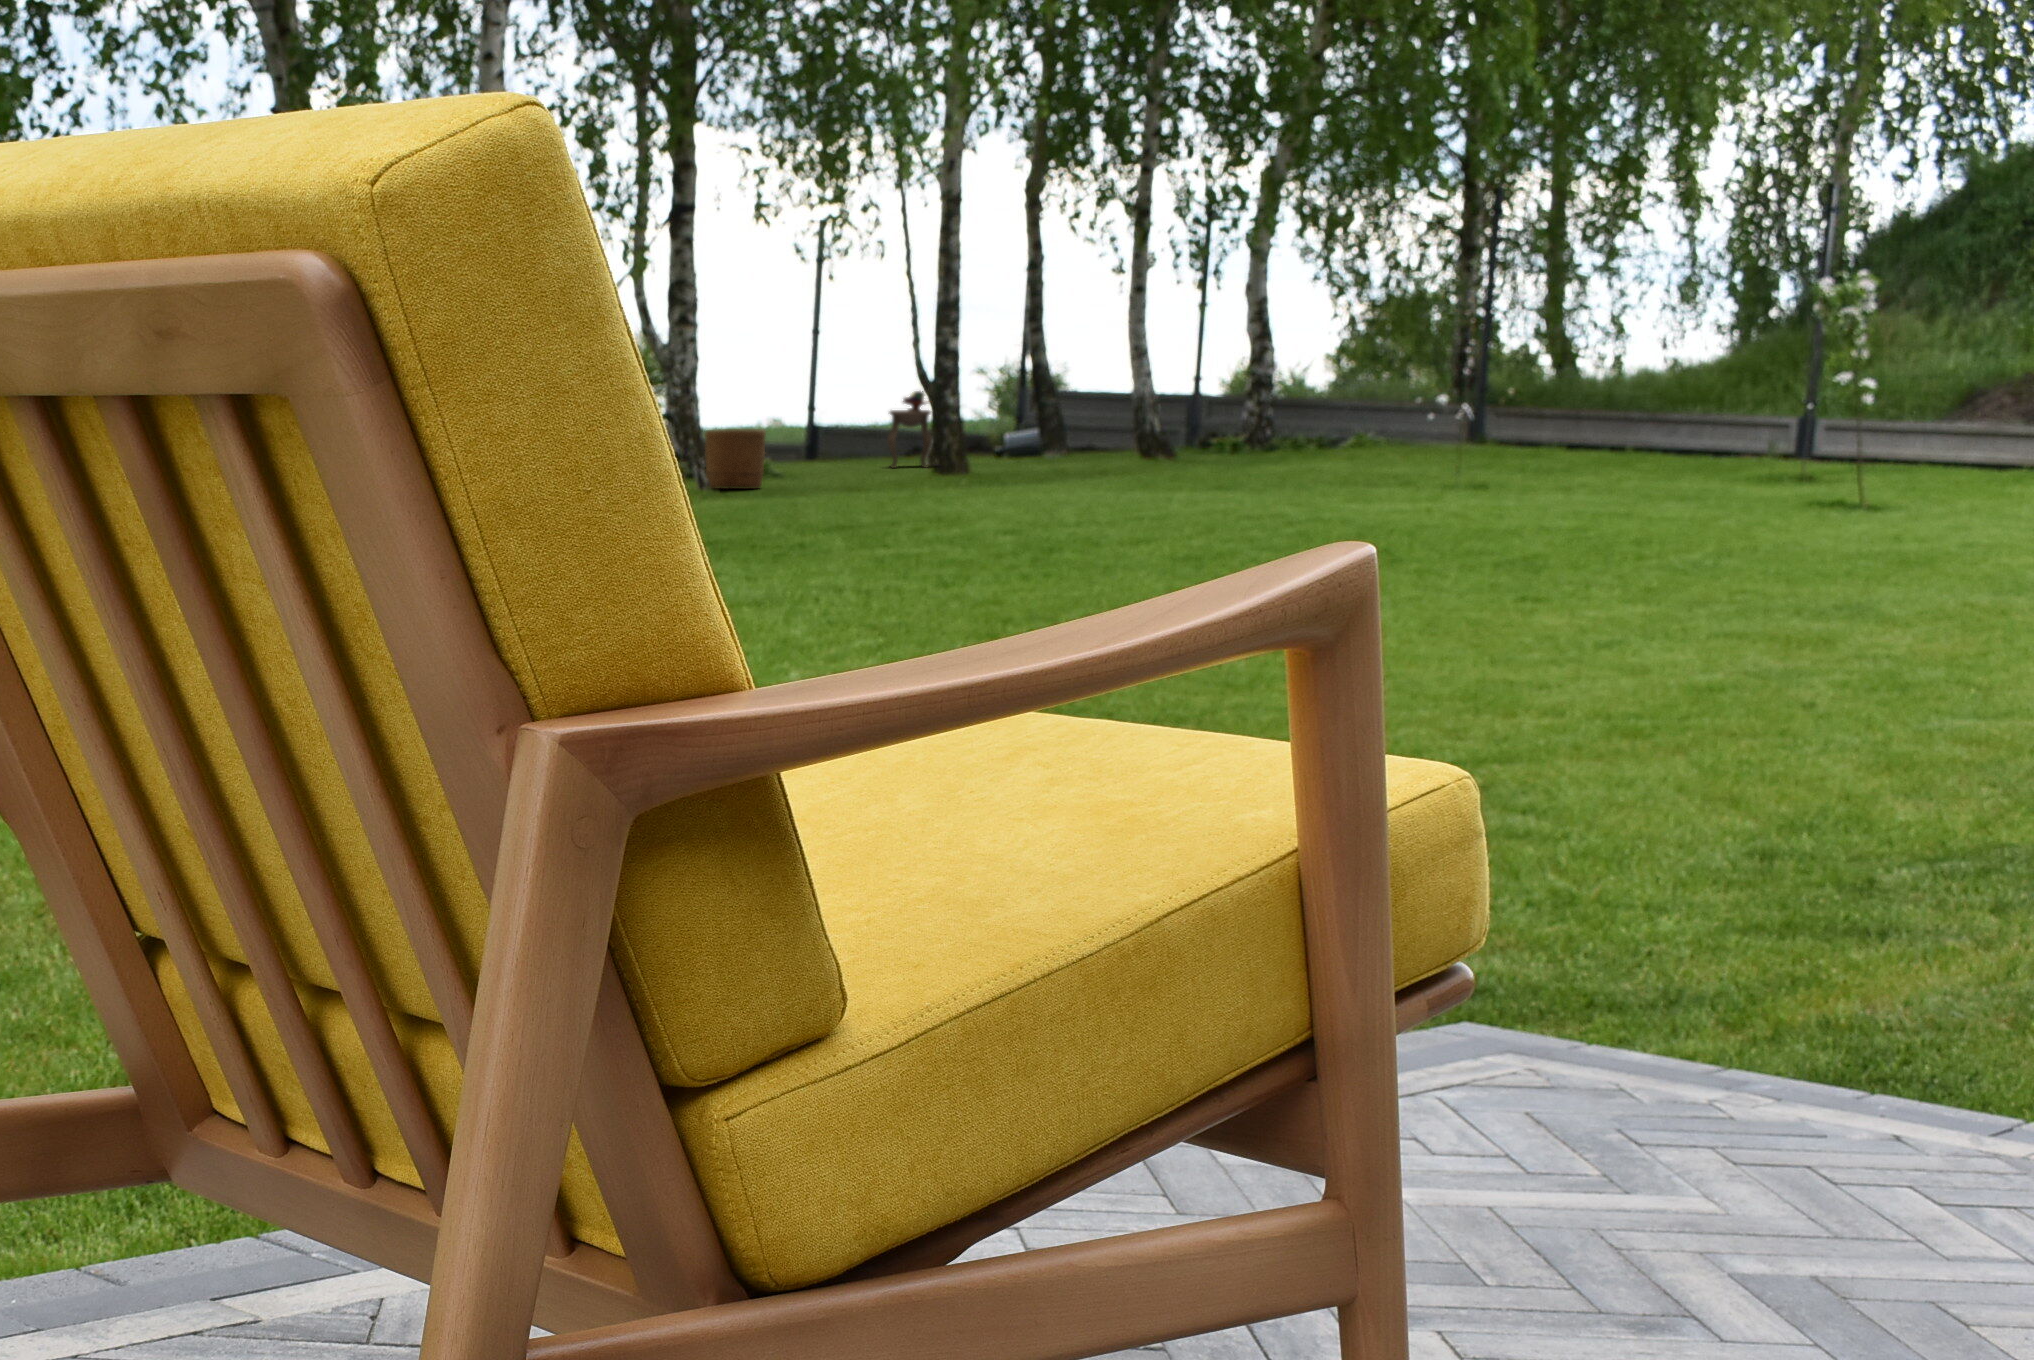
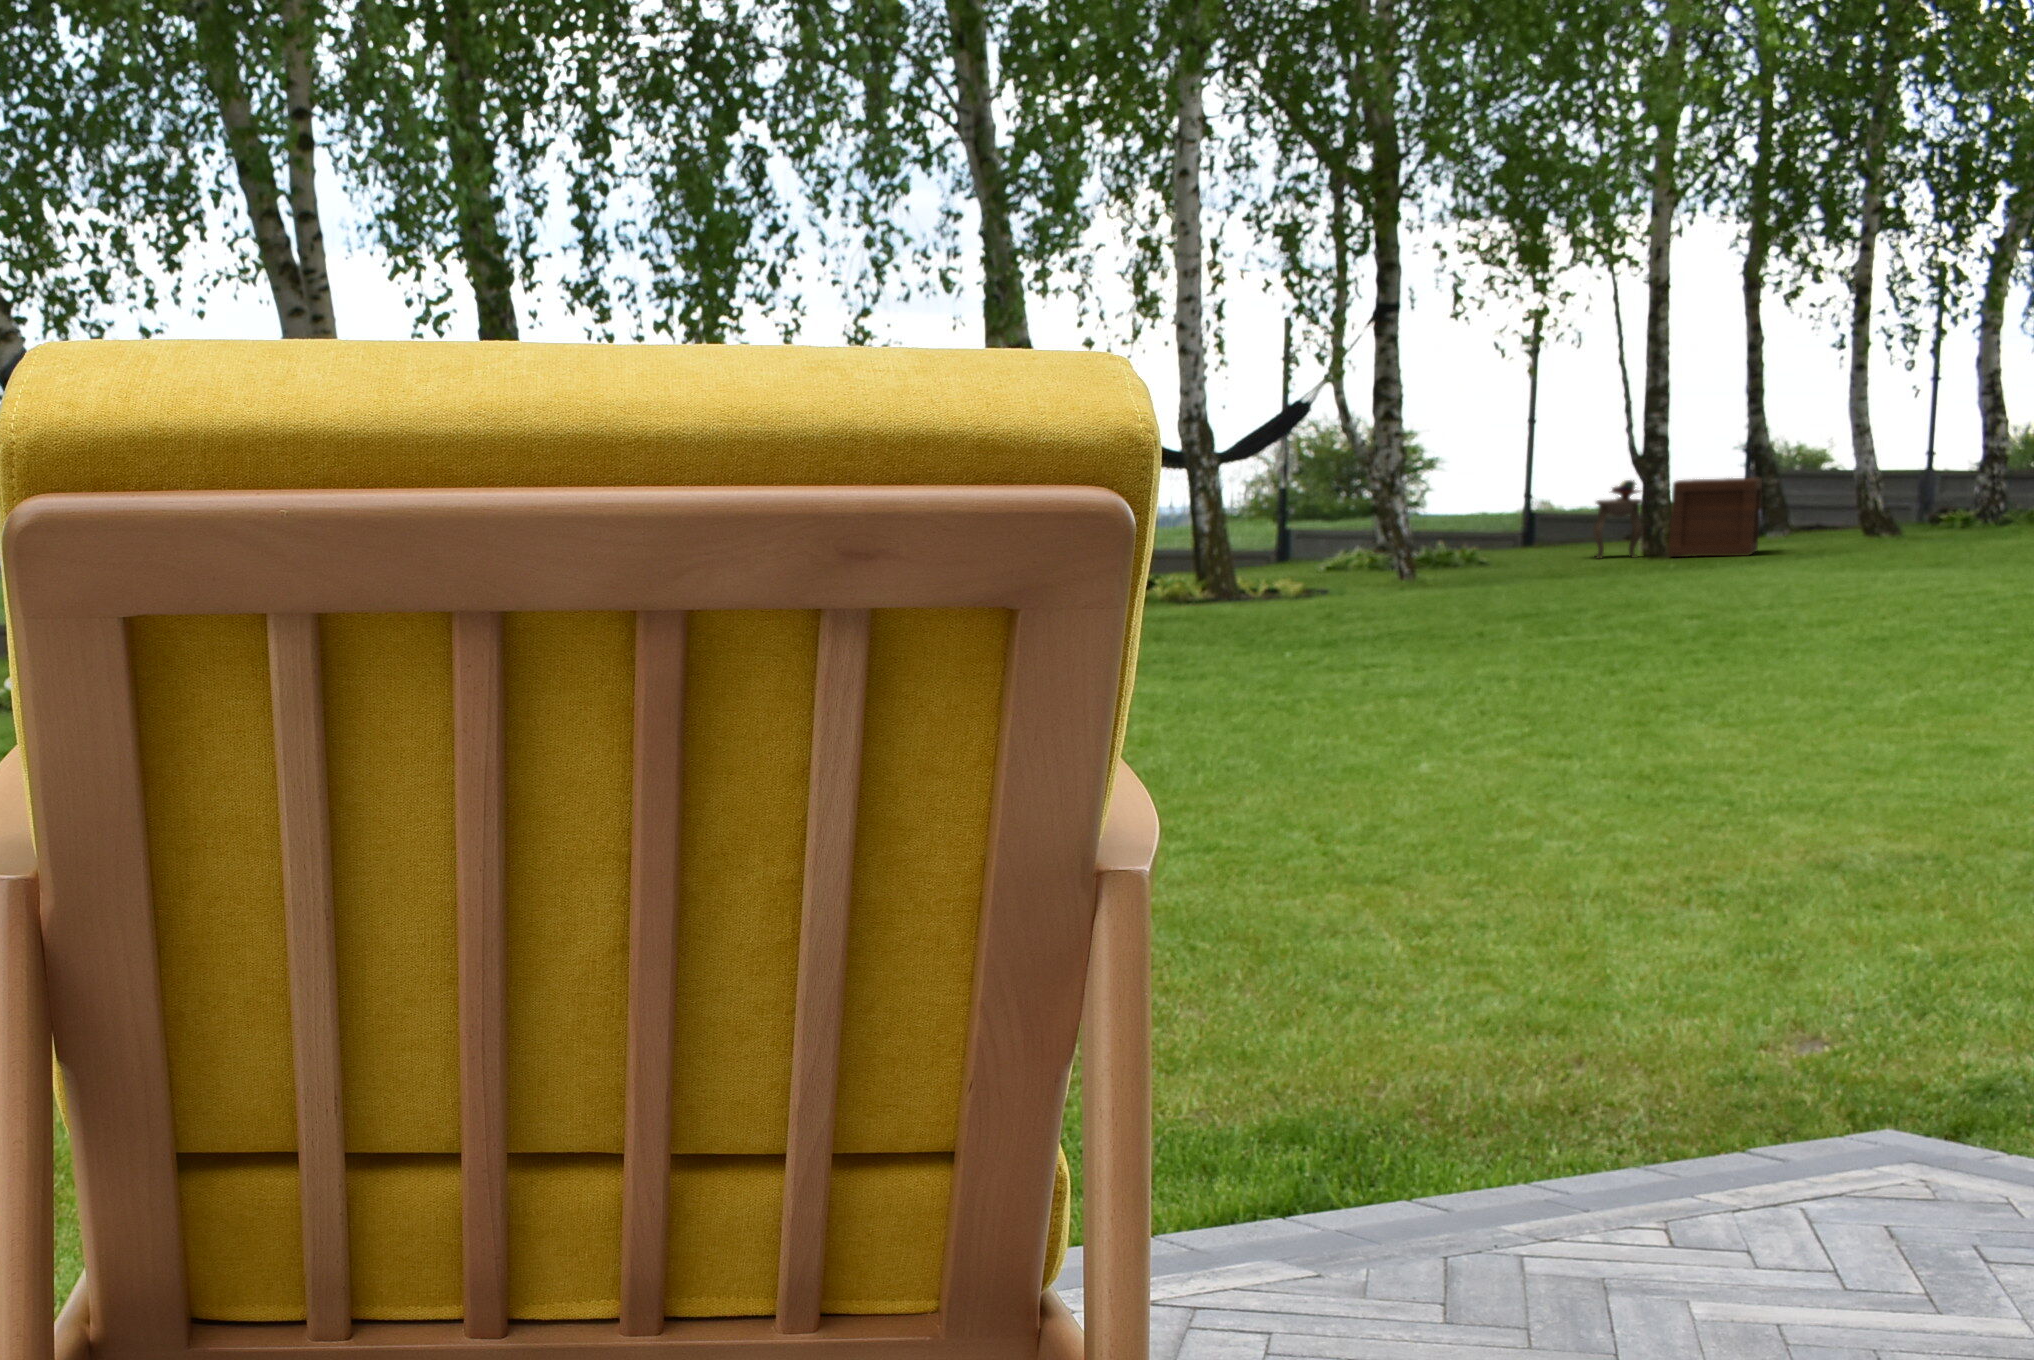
wooden crate: none [956,392,1039,467] -> present [1669,477,1763,557]
woven basket: present [705,429,766,489] -> none [1402,524,1467,585]

